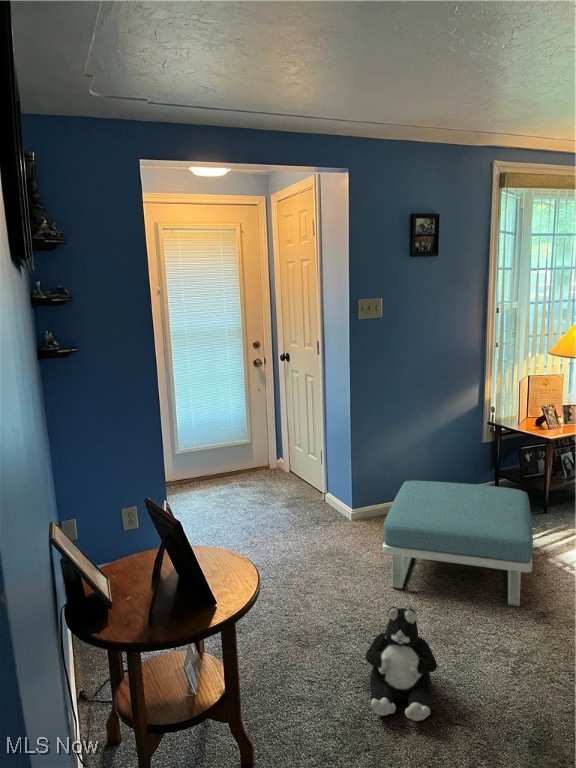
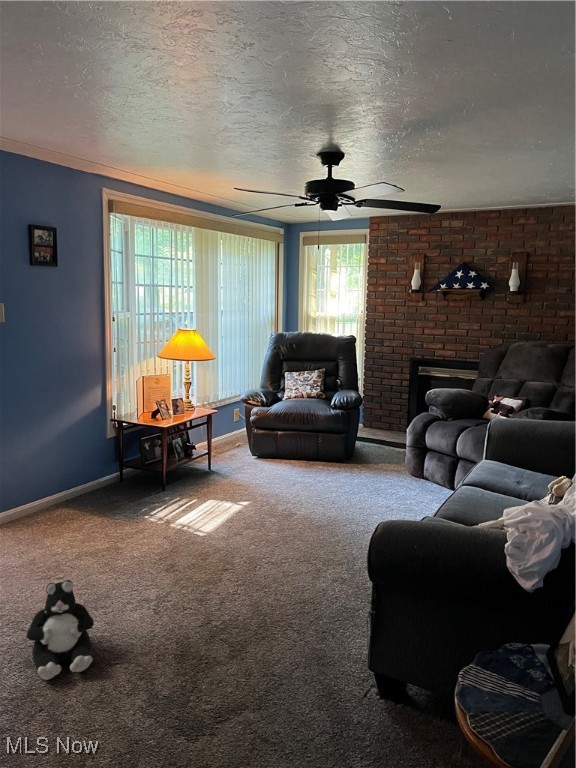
footstool: present [382,481,533,606] -> none [26,472,161,579]

